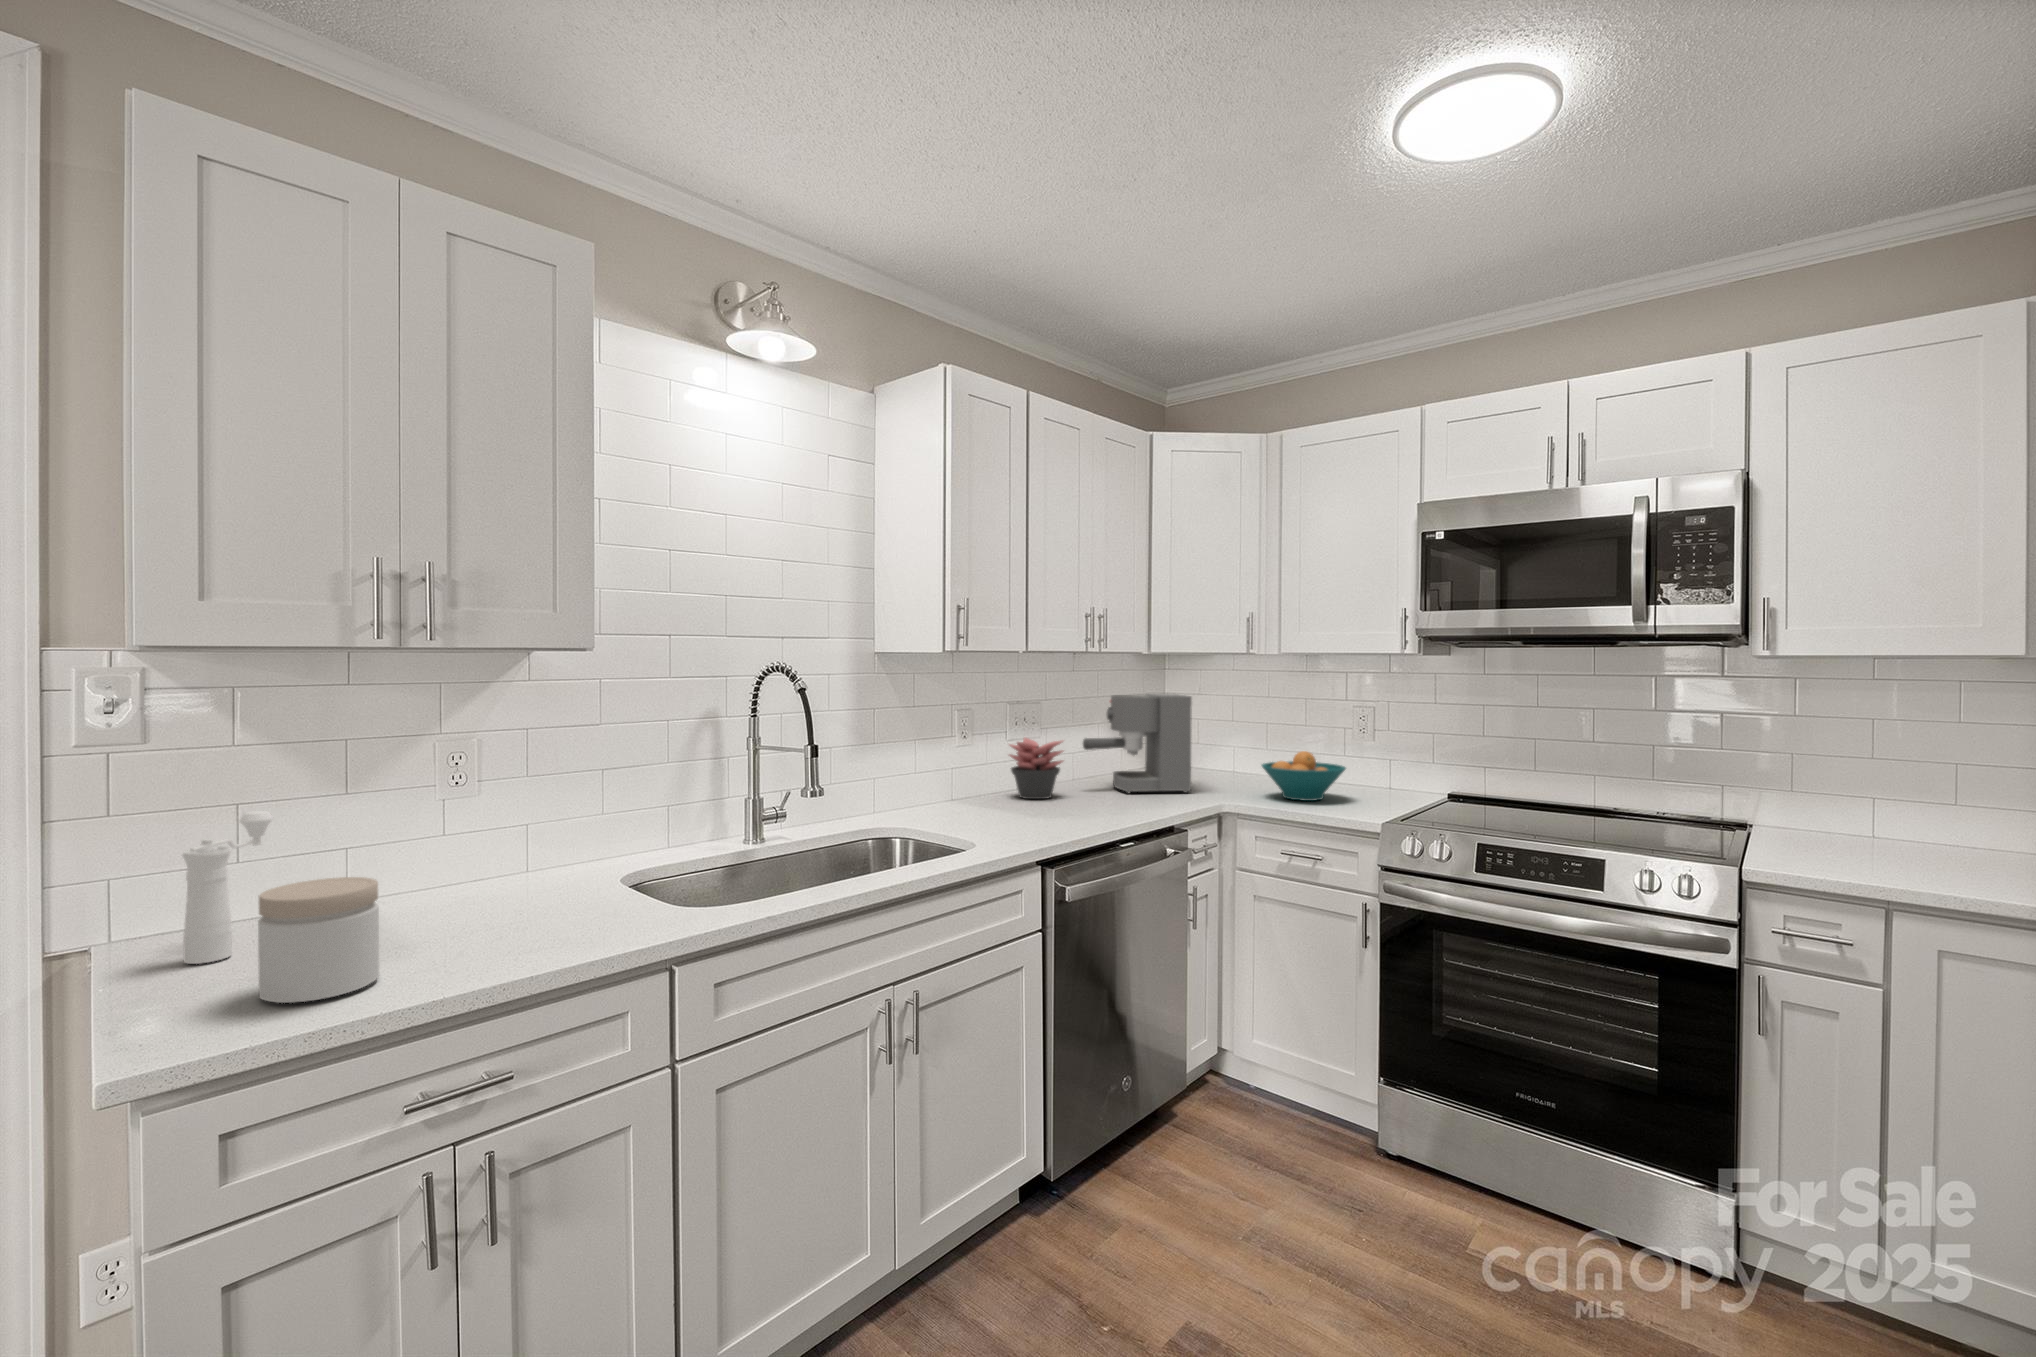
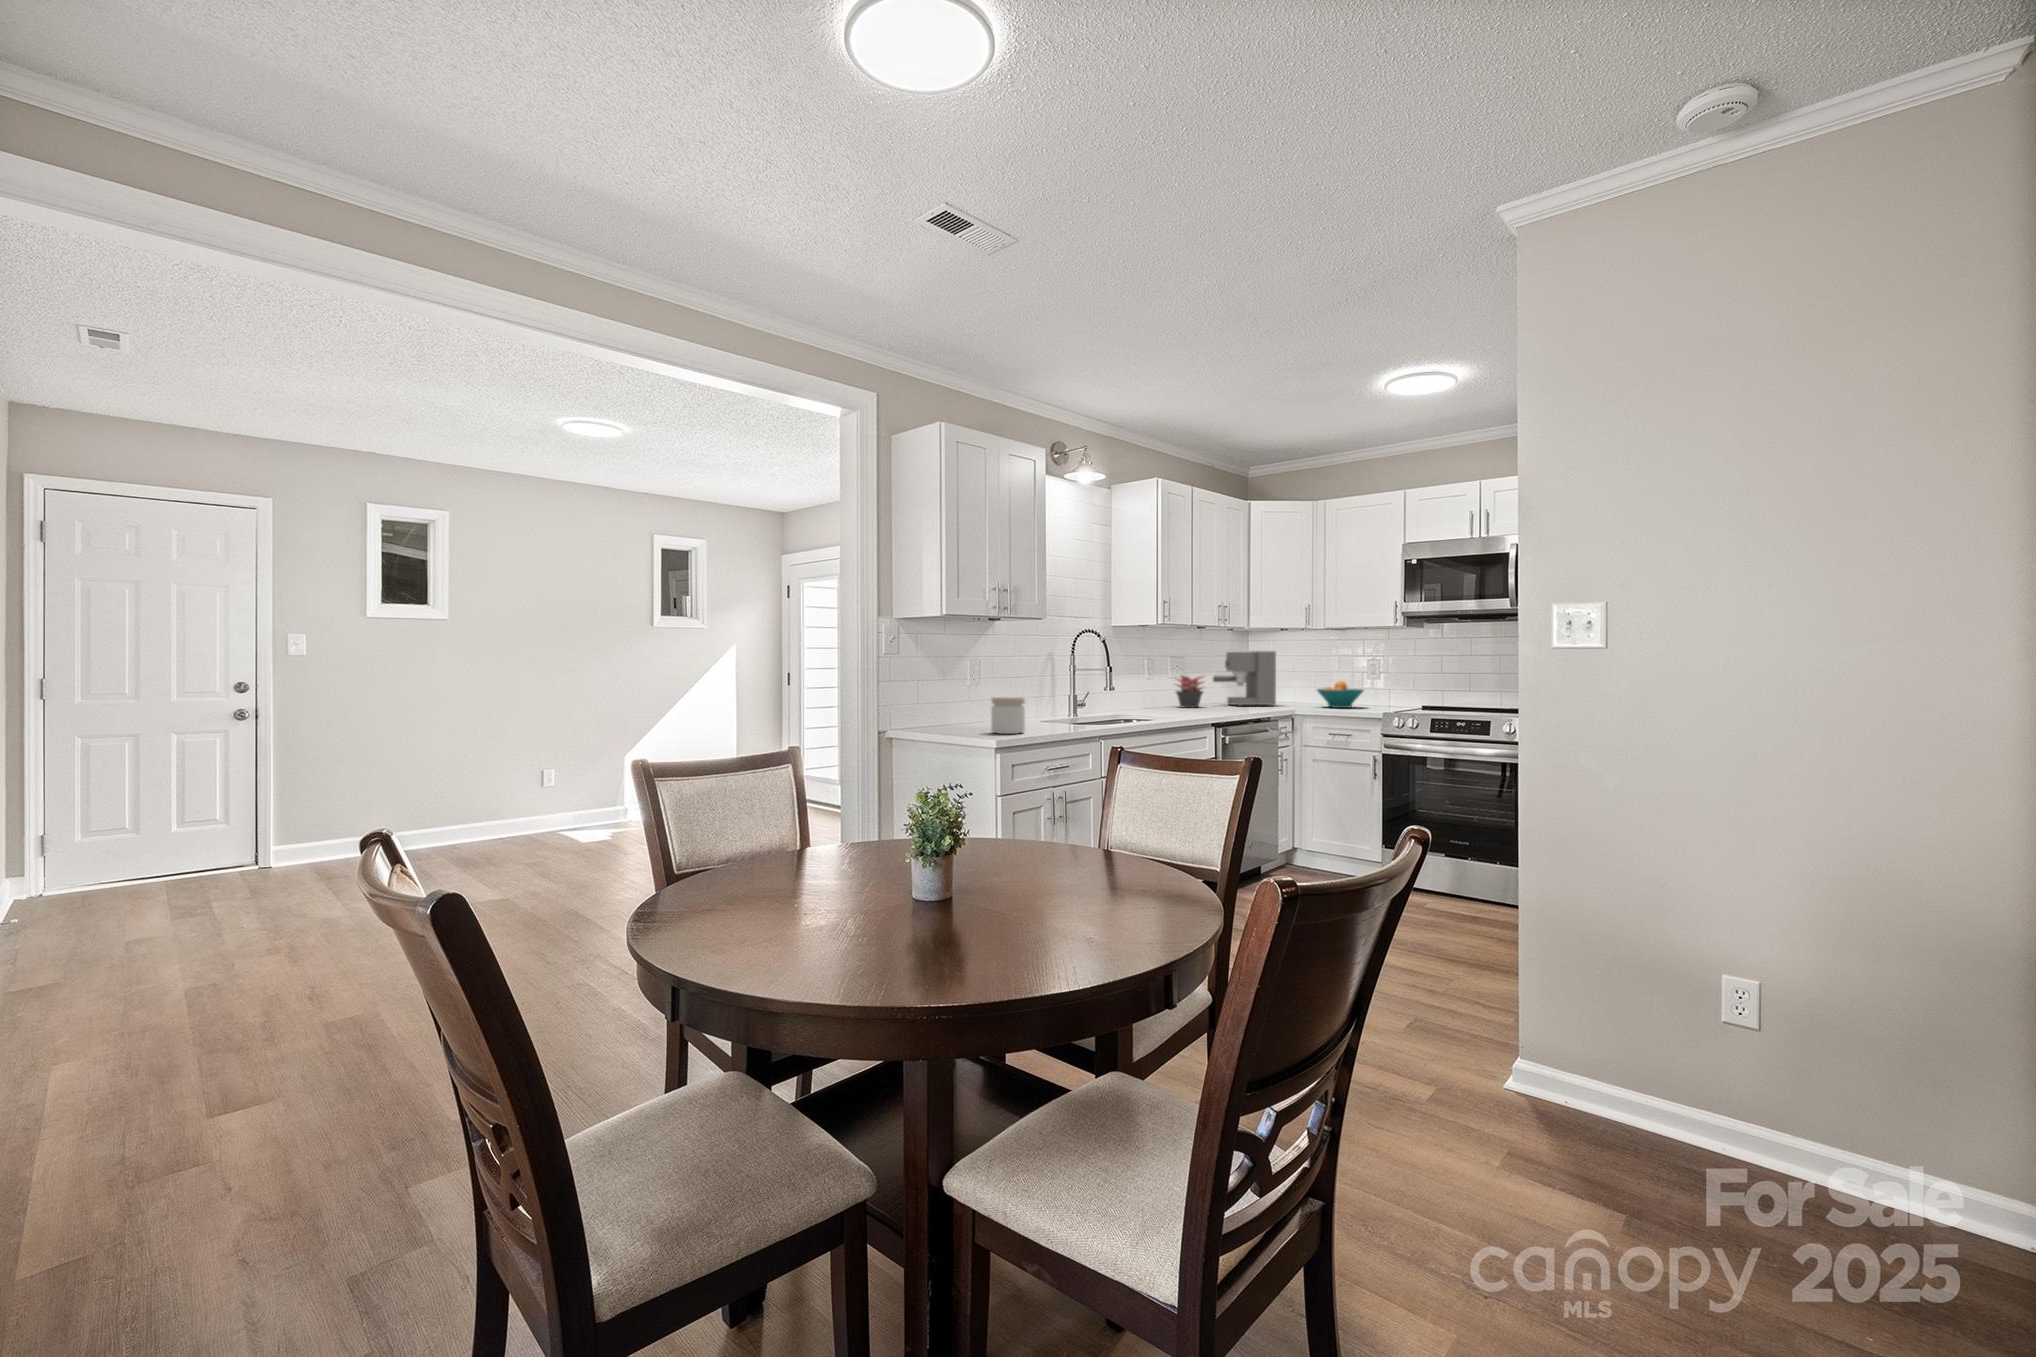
pepper mill: present [183,811,273,964] -> none [937,679,951,730]

